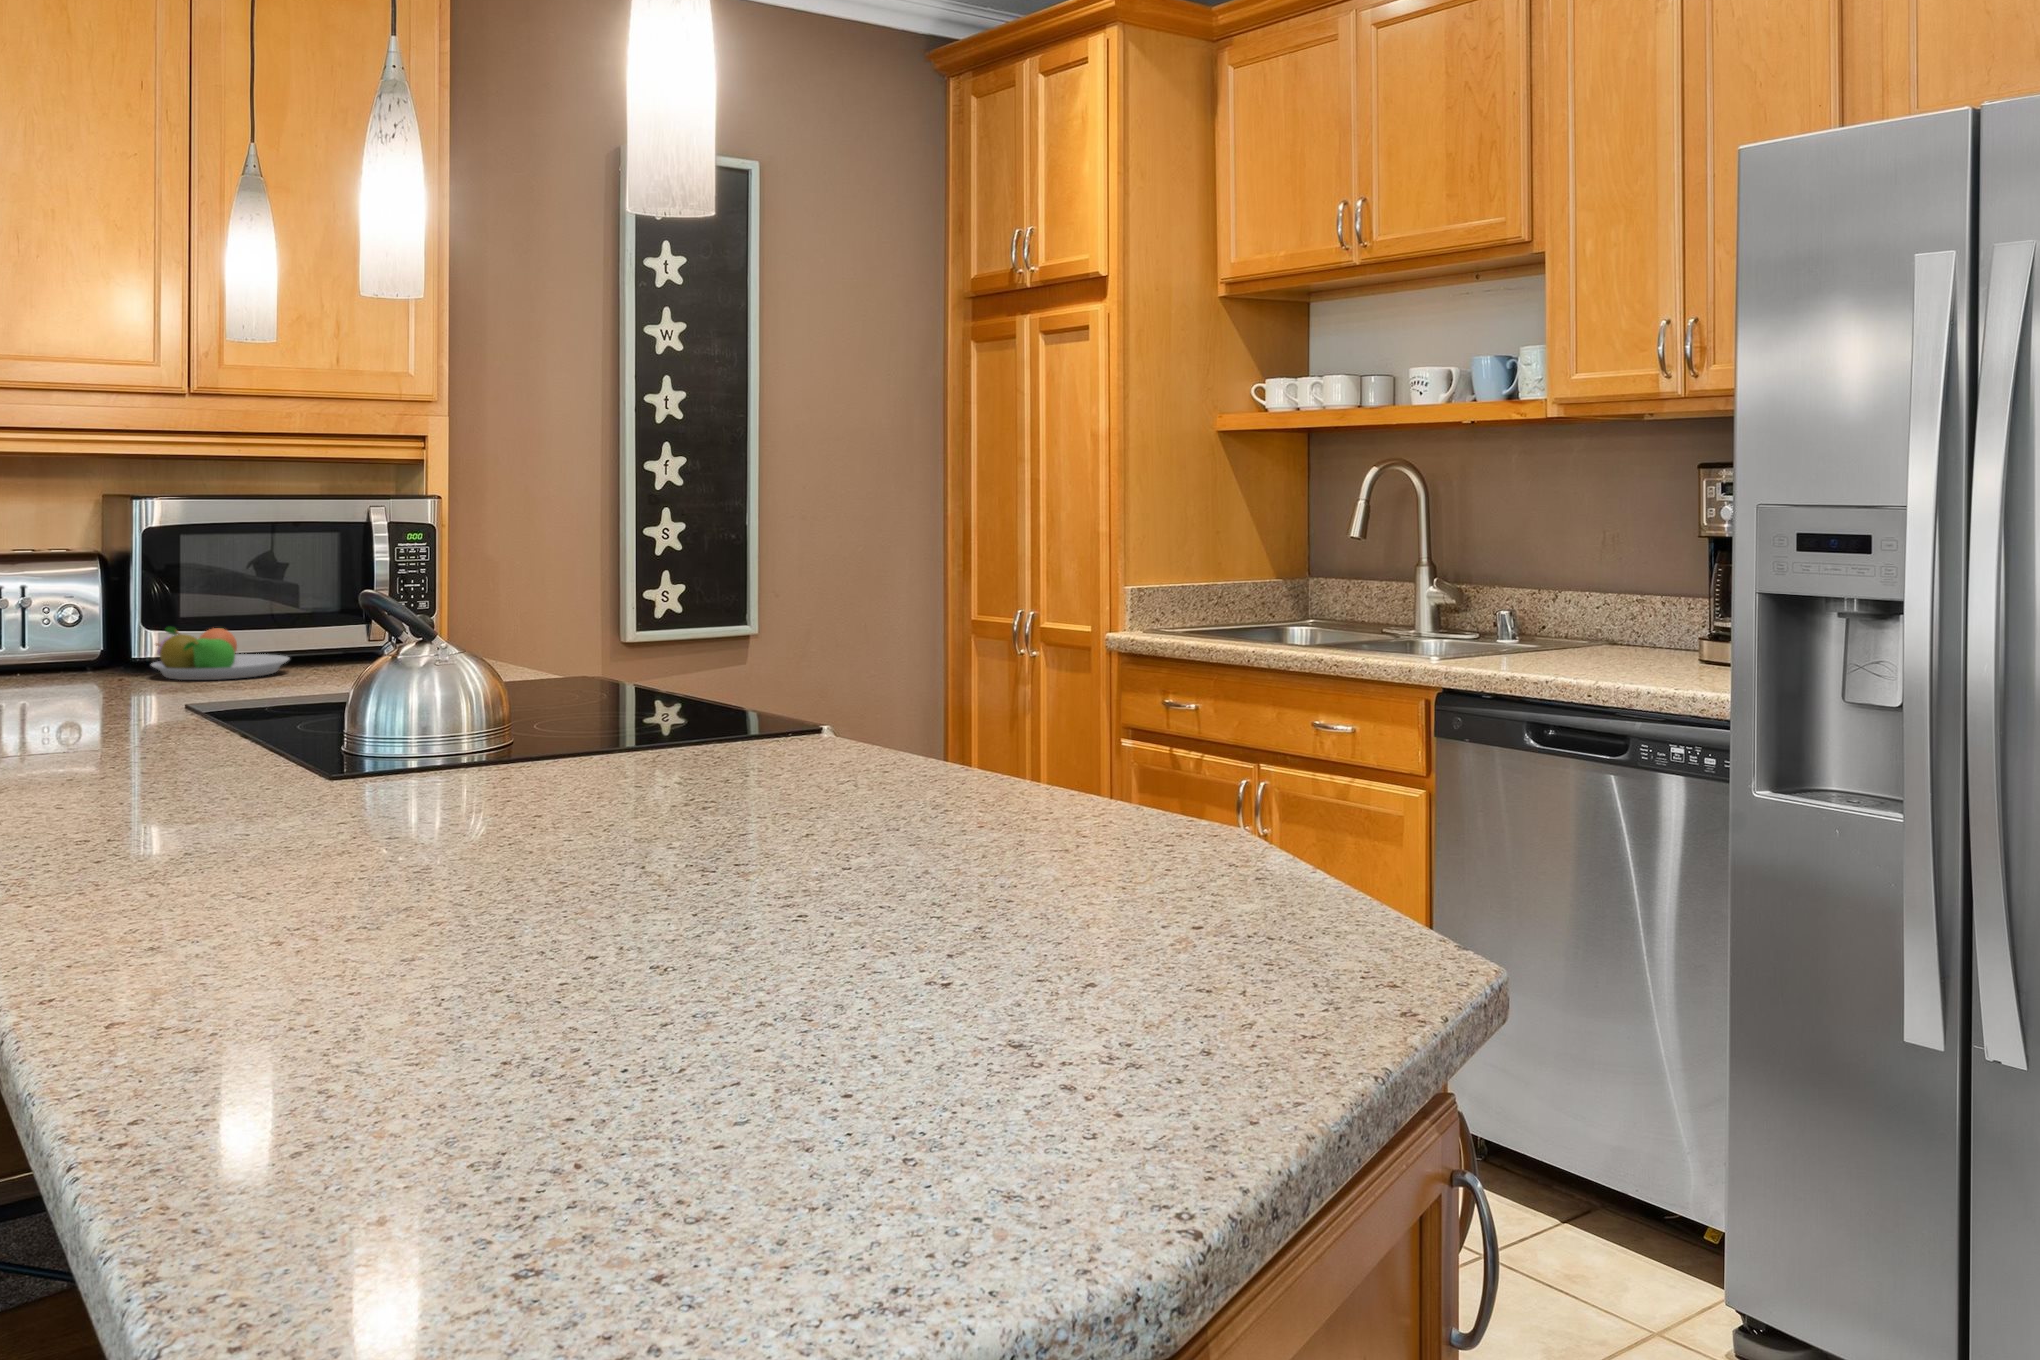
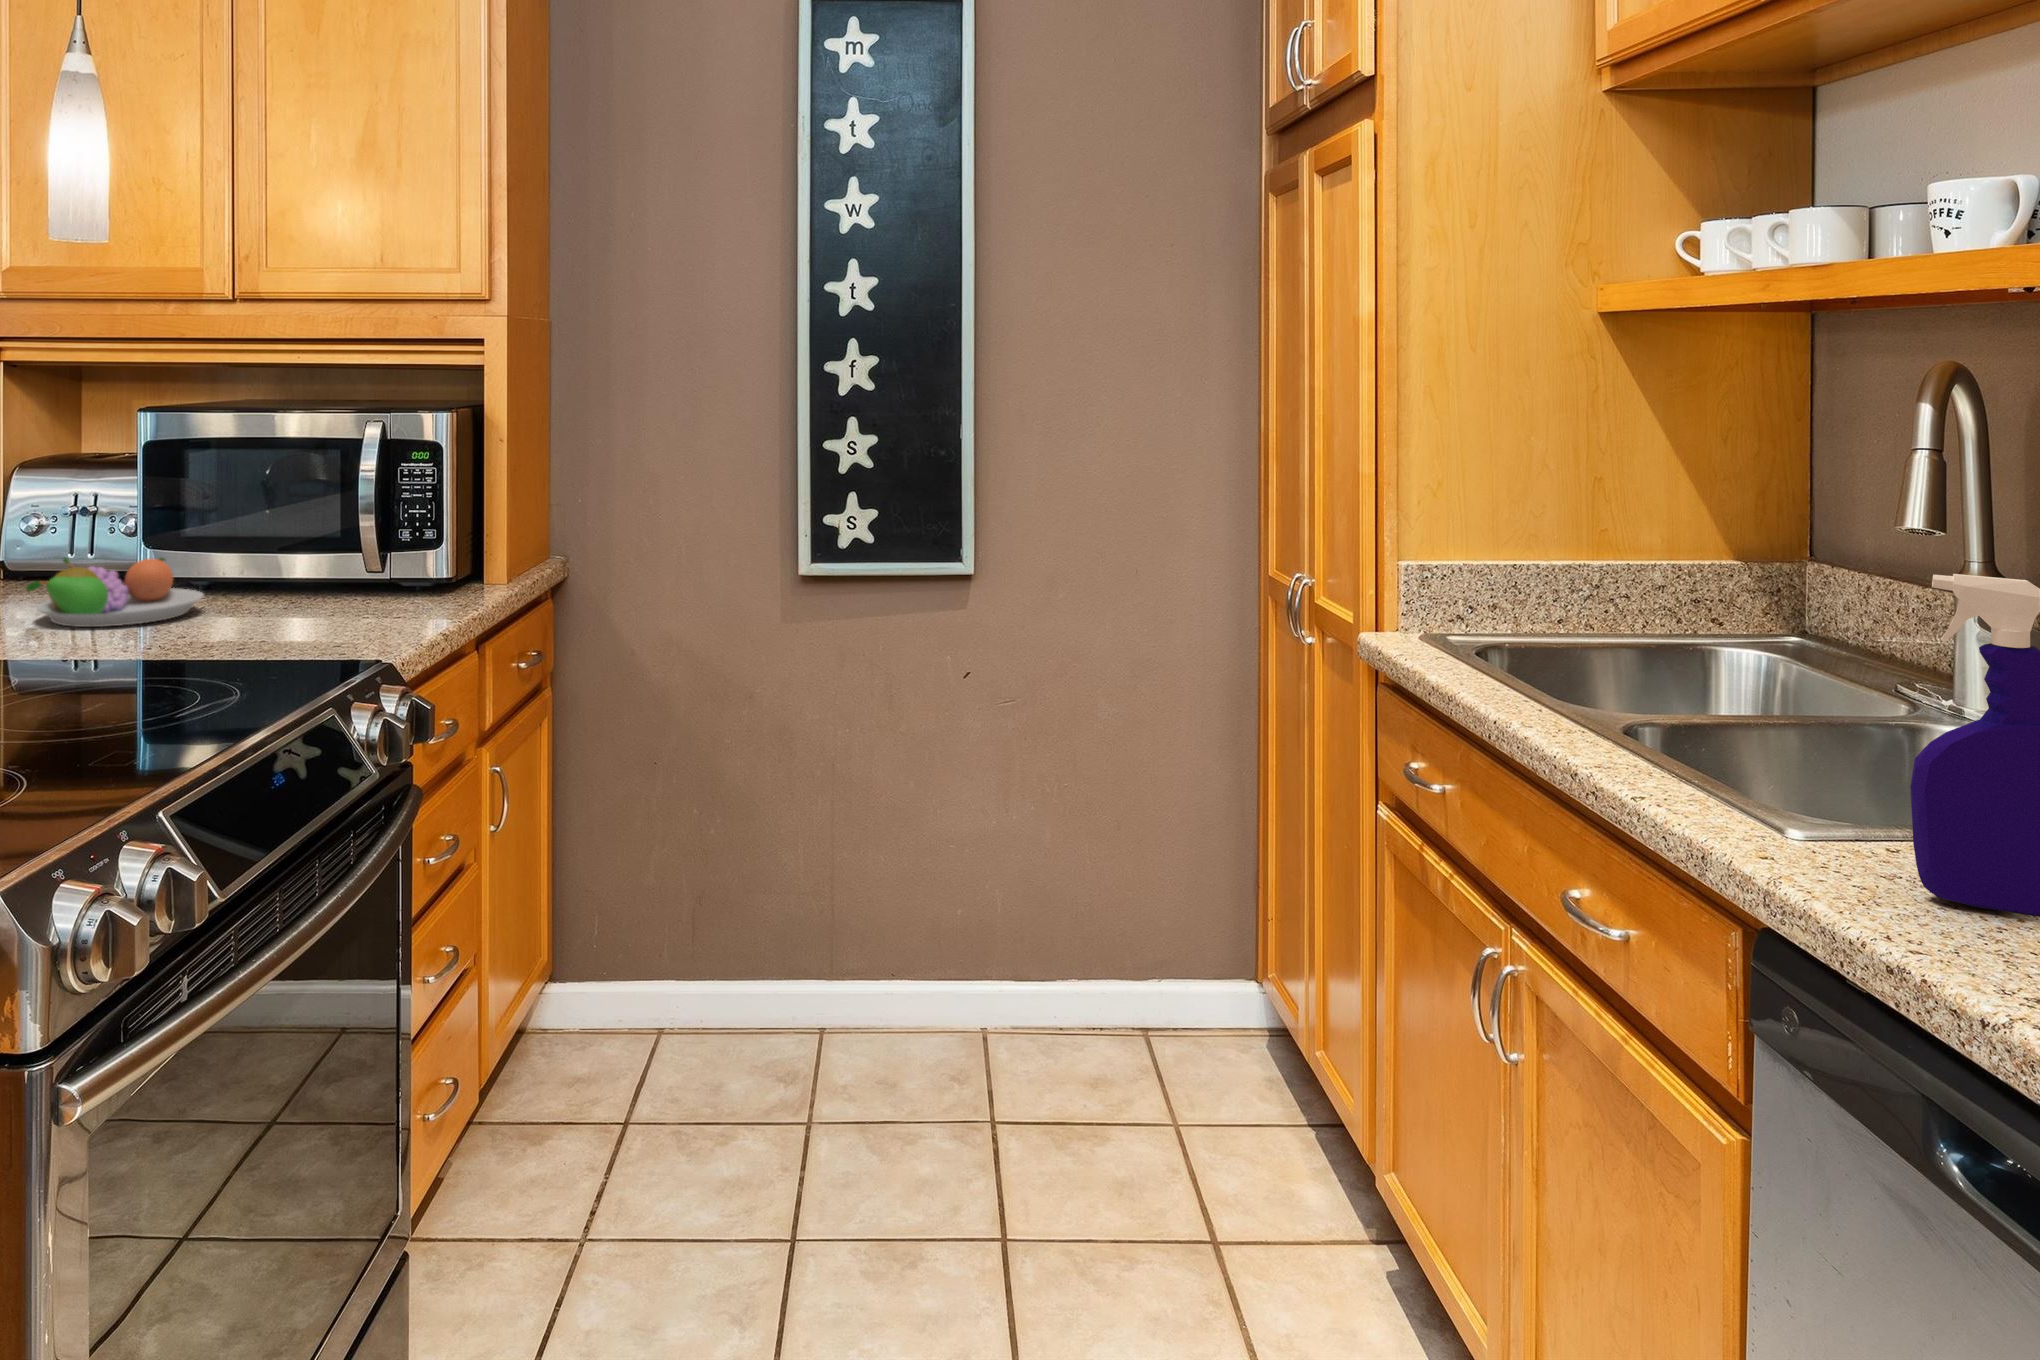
spray bottle: none [1474,532,1531,661] -> present [1910,574,2040,917]

